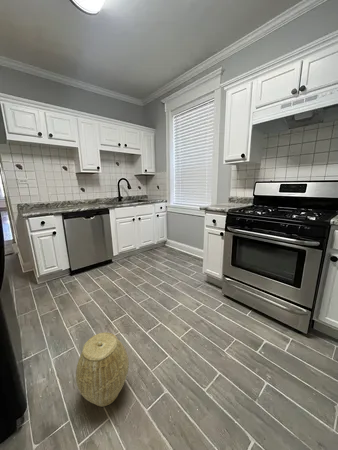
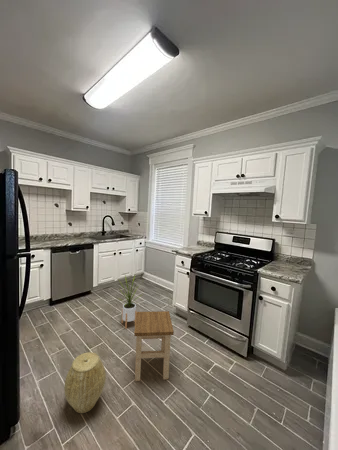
house plant: none [135,237,169,299] -> present [120,276,138,328]
stool: none [162,279,214,364] -> present [134,311,174,381]

